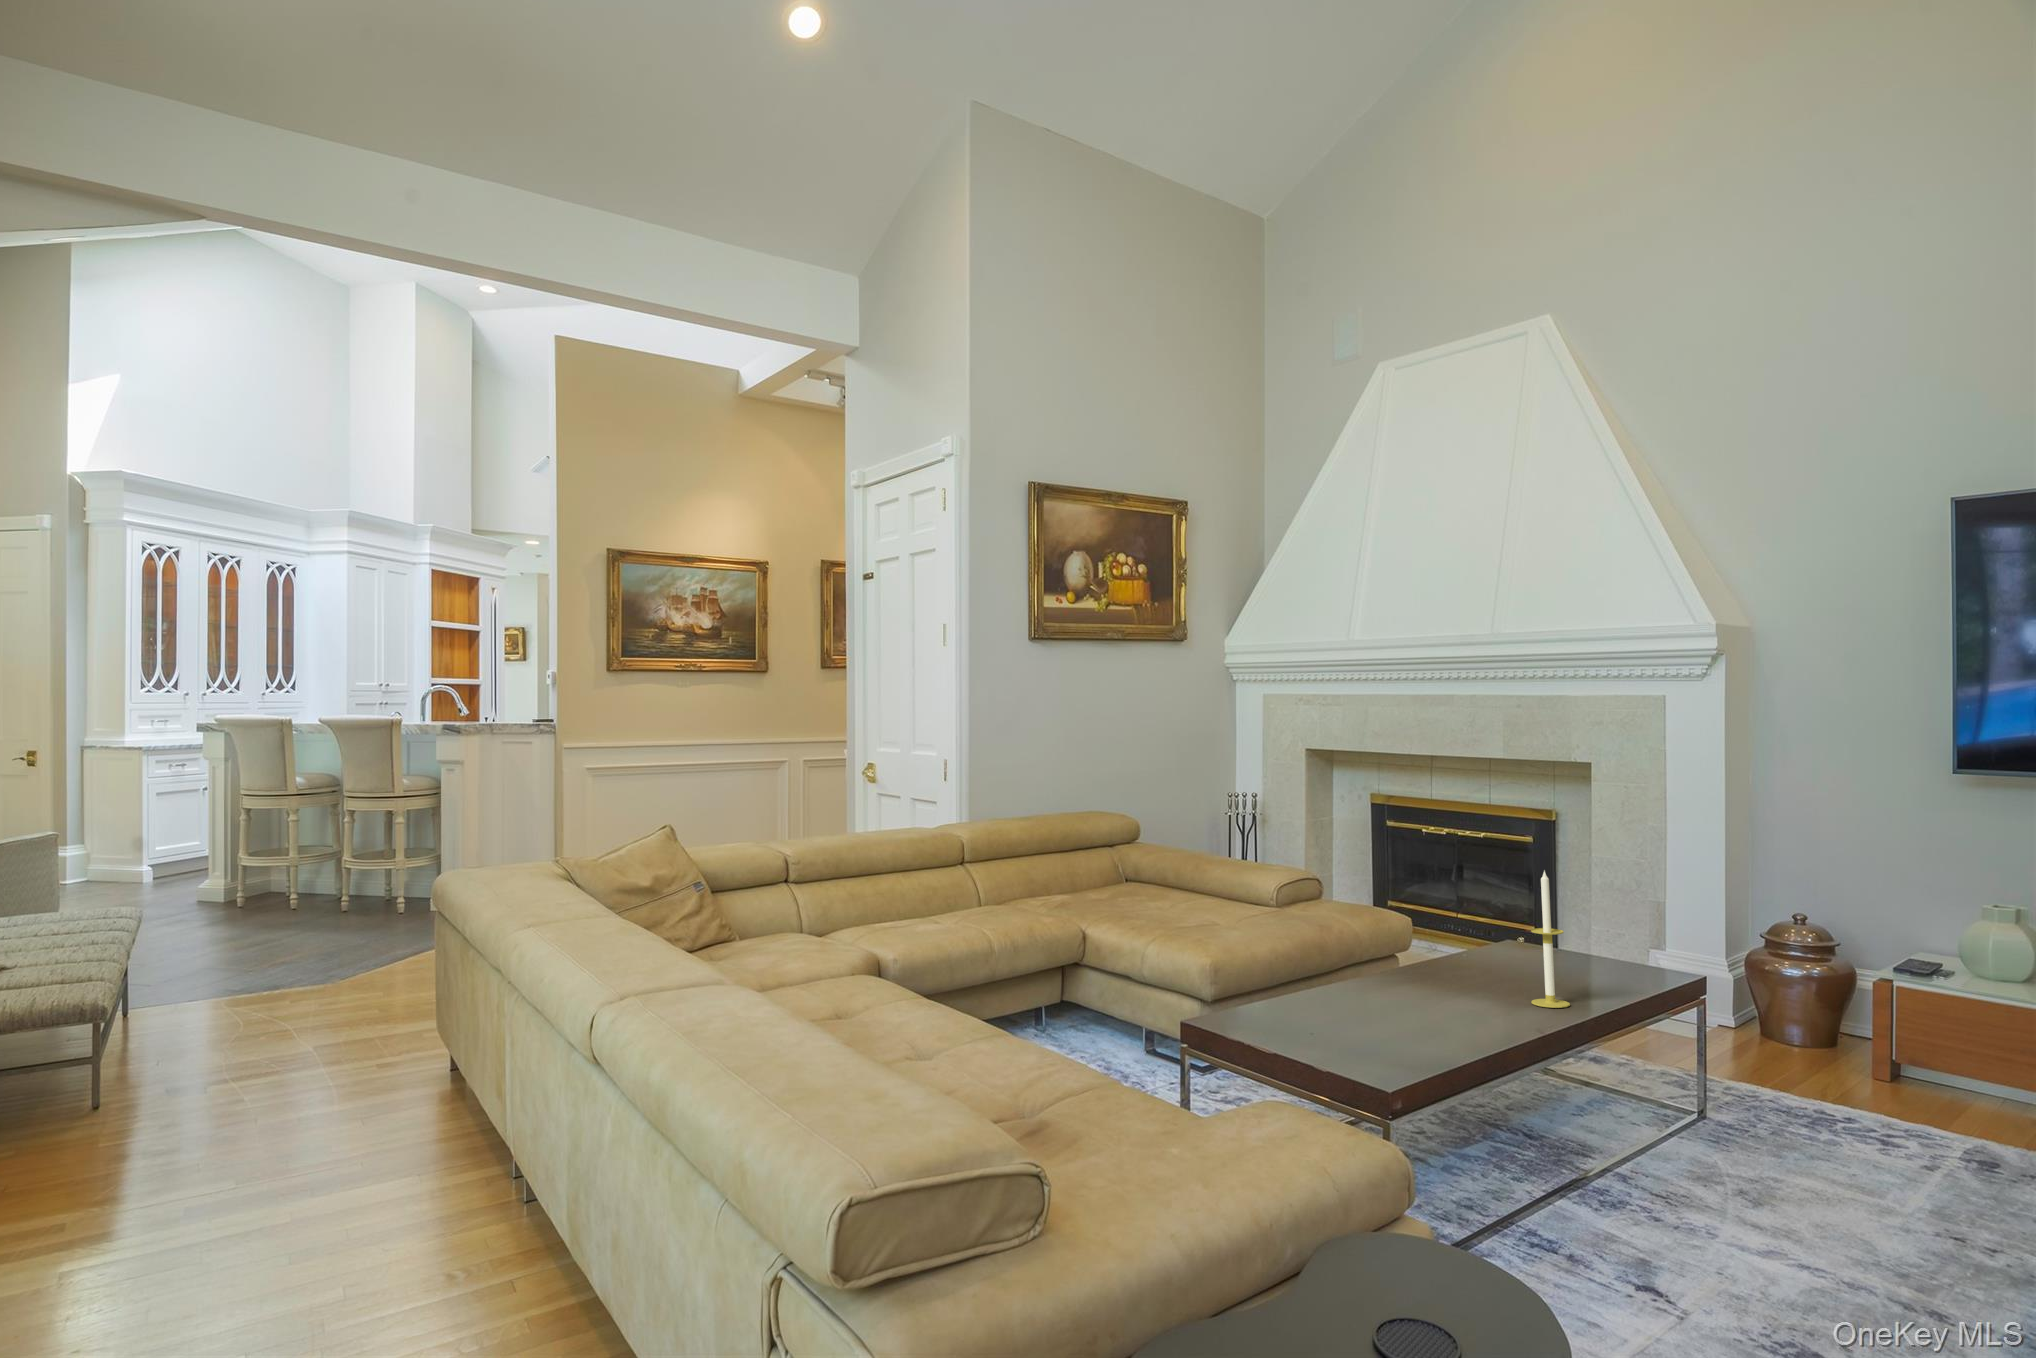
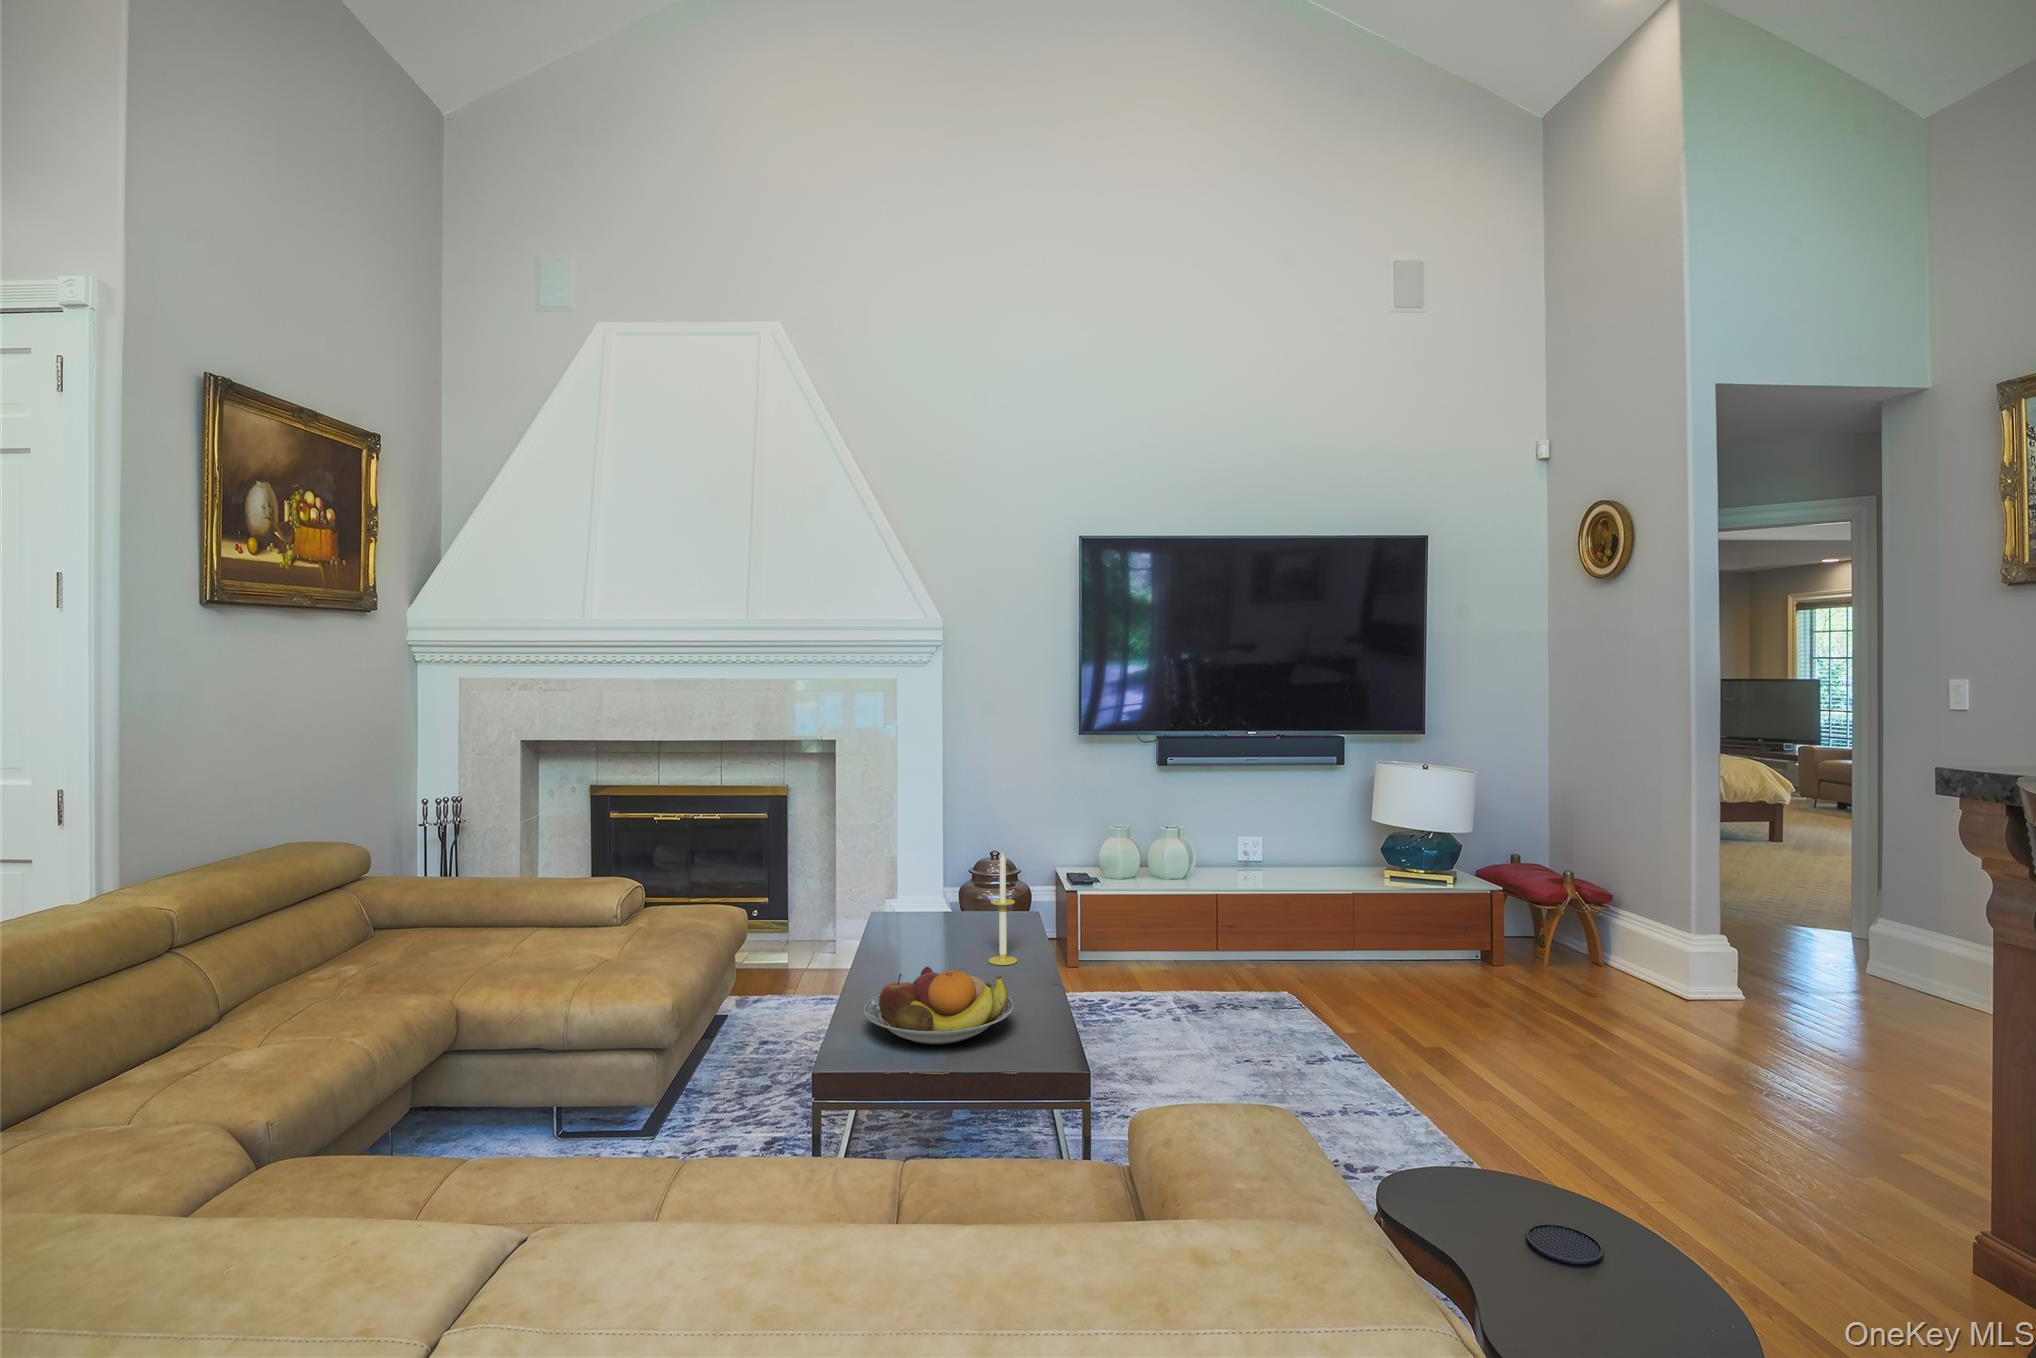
fruit bowl: none [1256,964,1417,1039] -> present [864,967,1013,1044]

